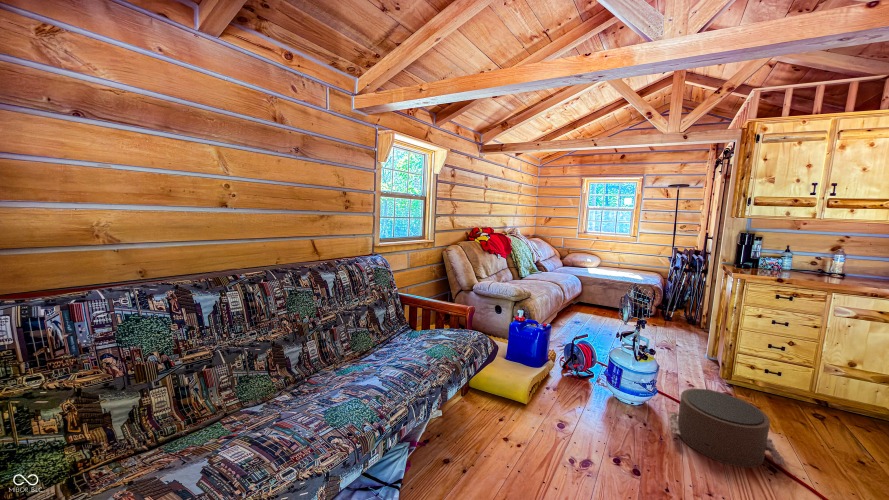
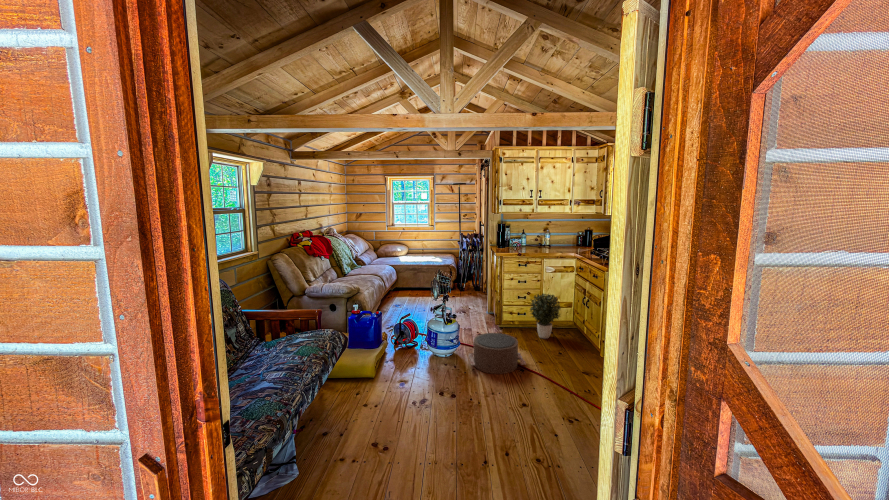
potted plant: none [793,347,871,426] -> present [530,294,561,339]

